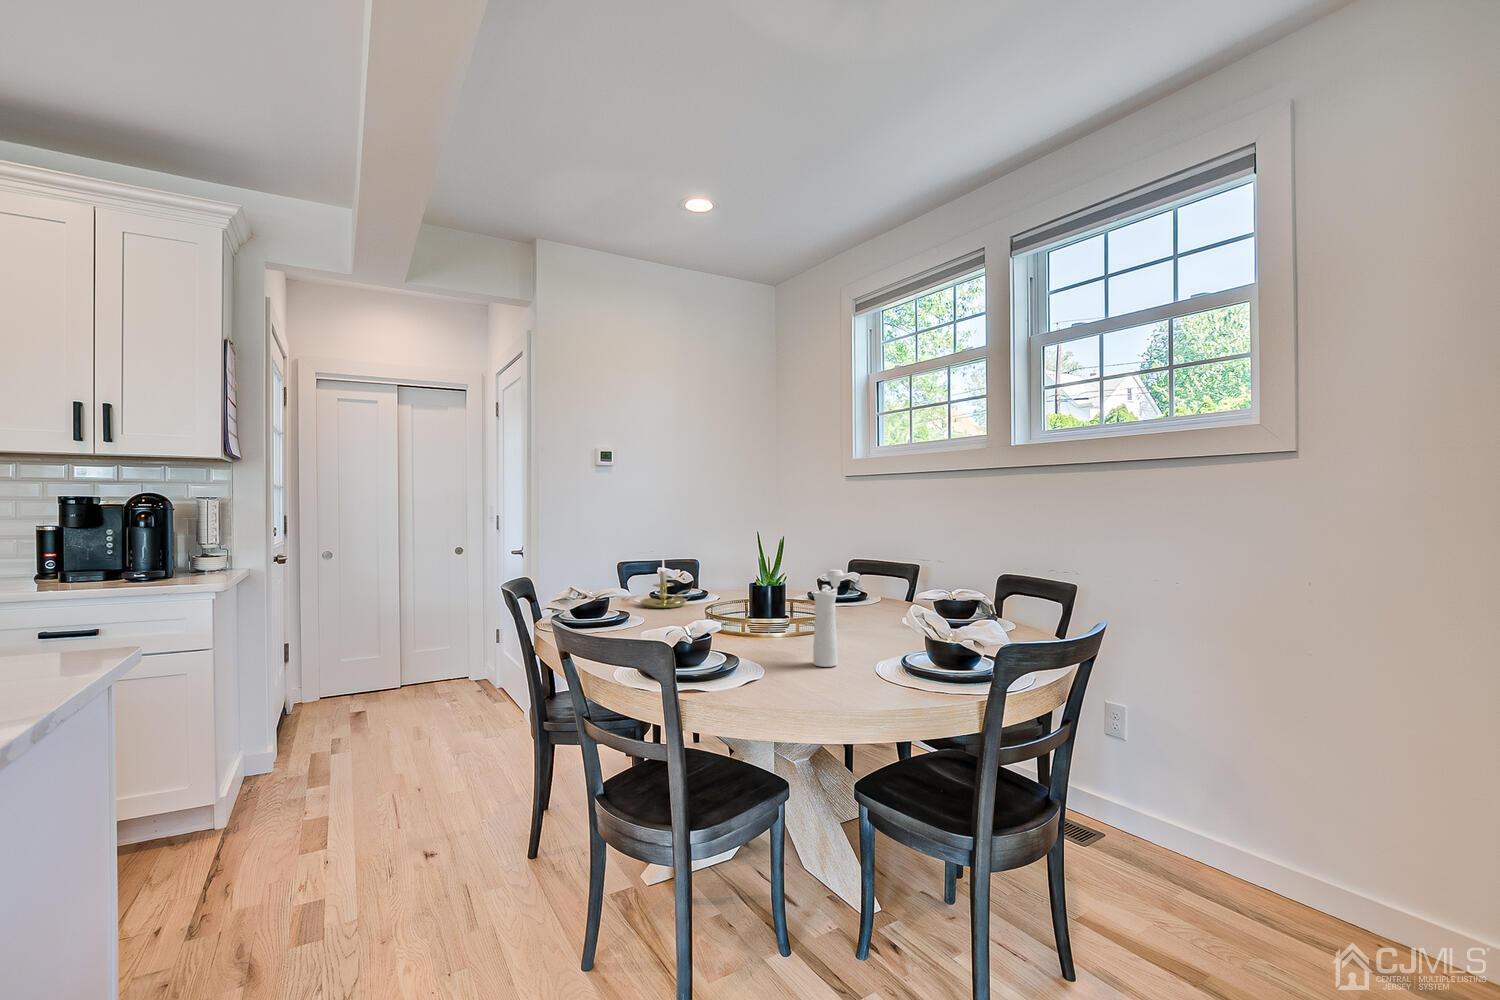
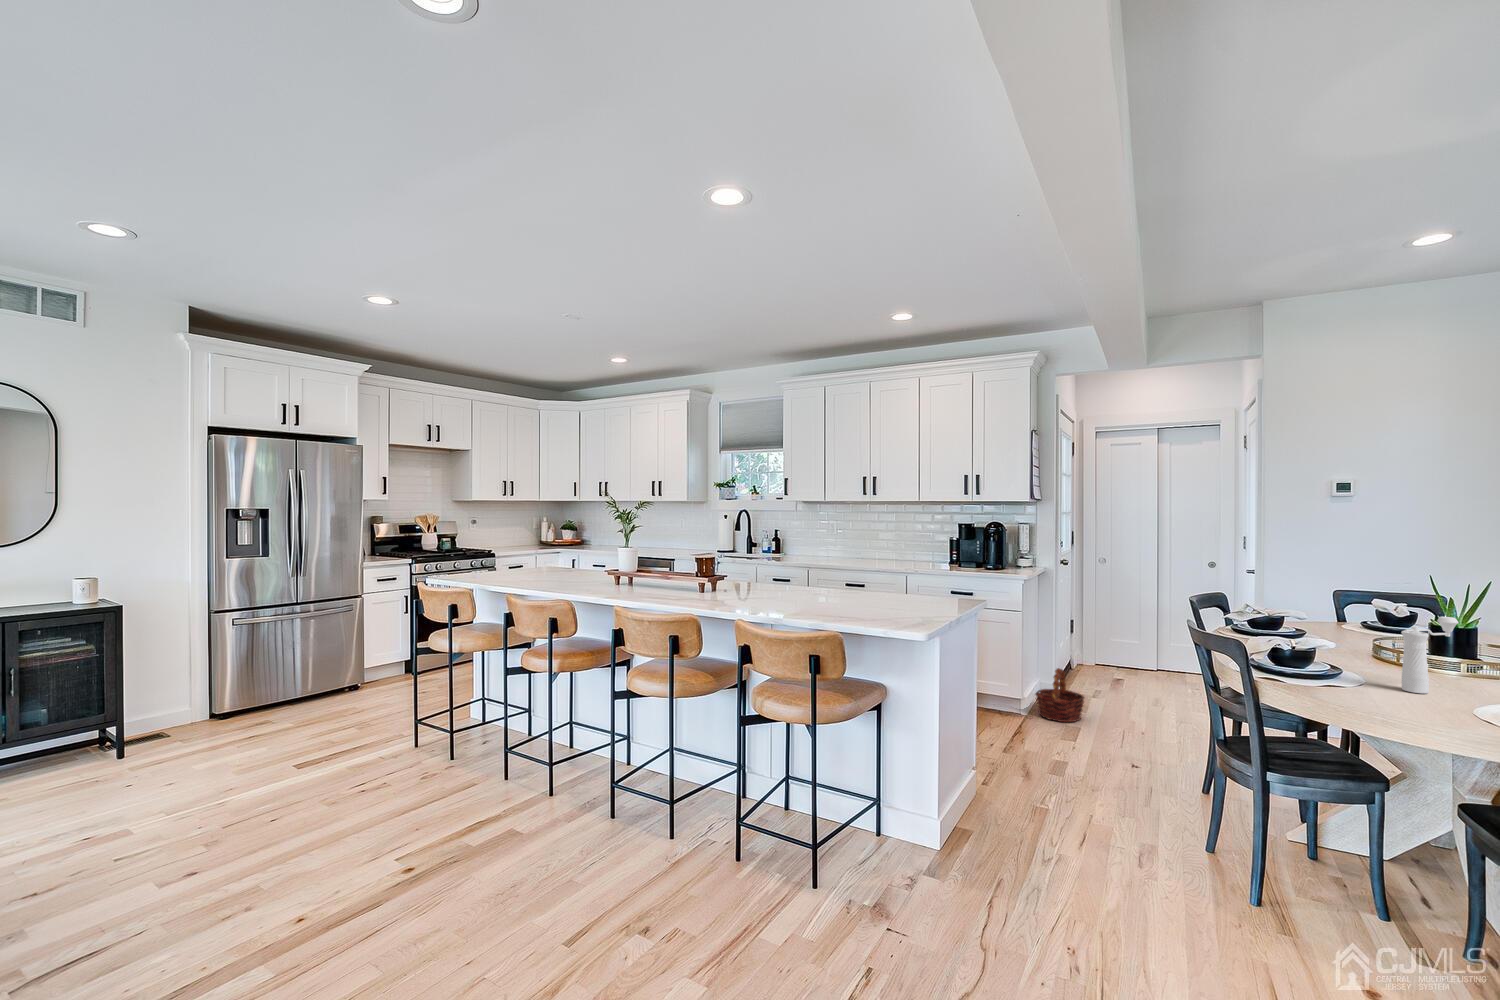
candle holder: present [640,559,694,608] -> none [1317,592,1379,636]
basket: none [237,728,327,820] -> present [1035,668,1084,722]

